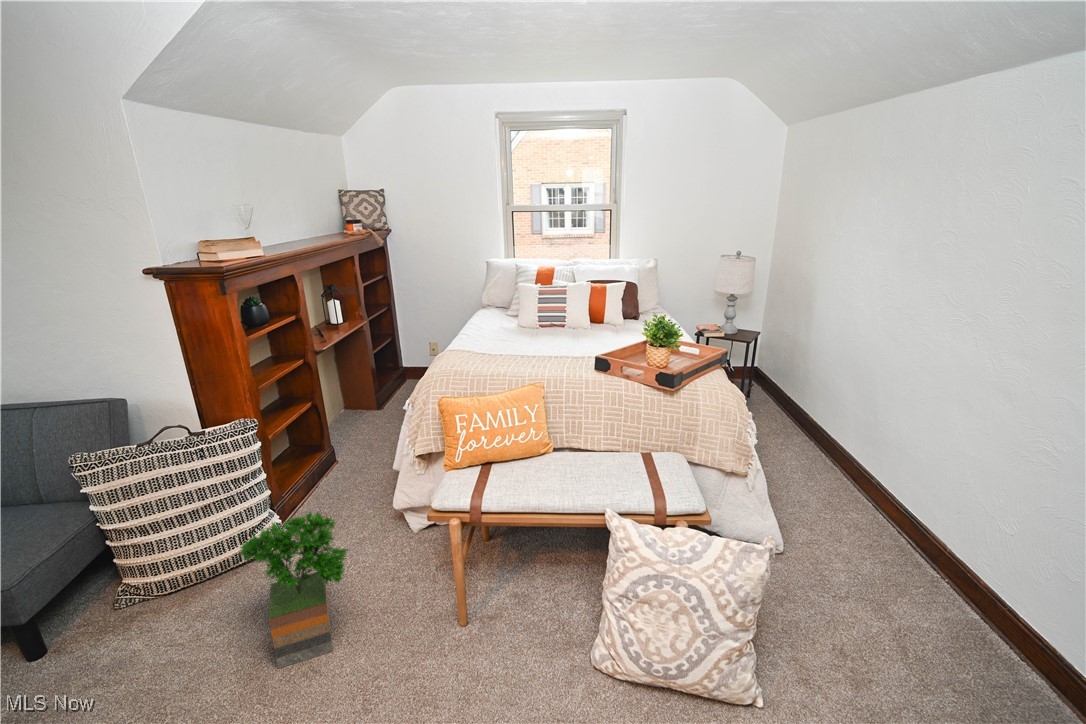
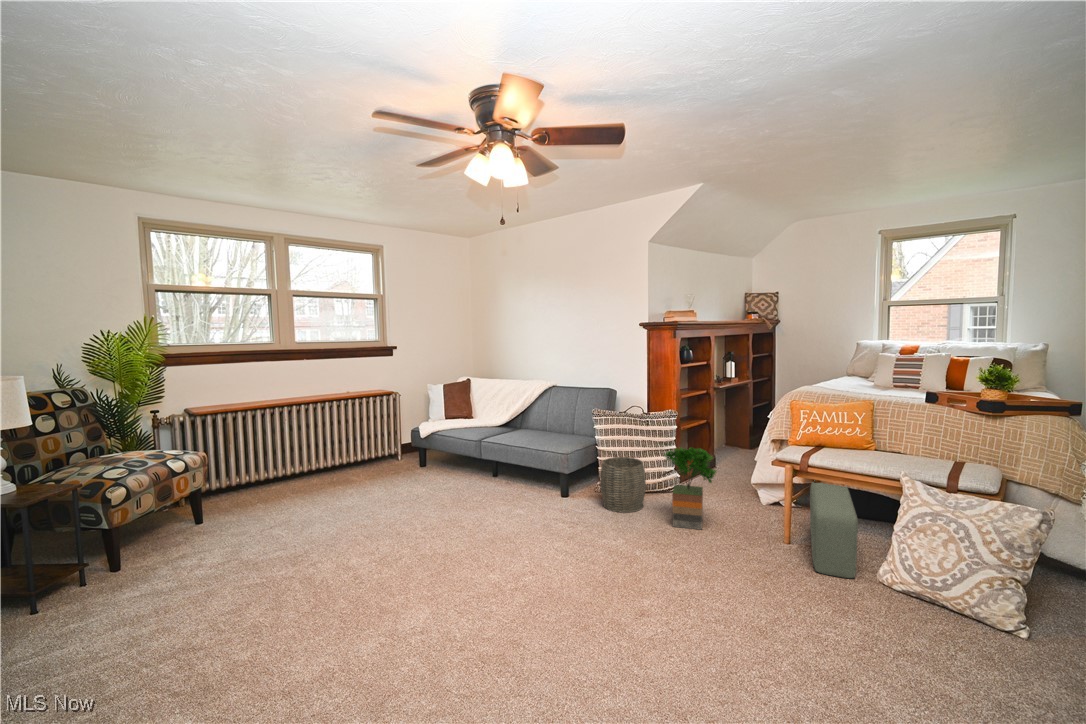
pouf: none [482,504,569,686] -> present [810,480,858,578]
woven basket: none [99,543,215,673] -> present [600,457,646,513]

